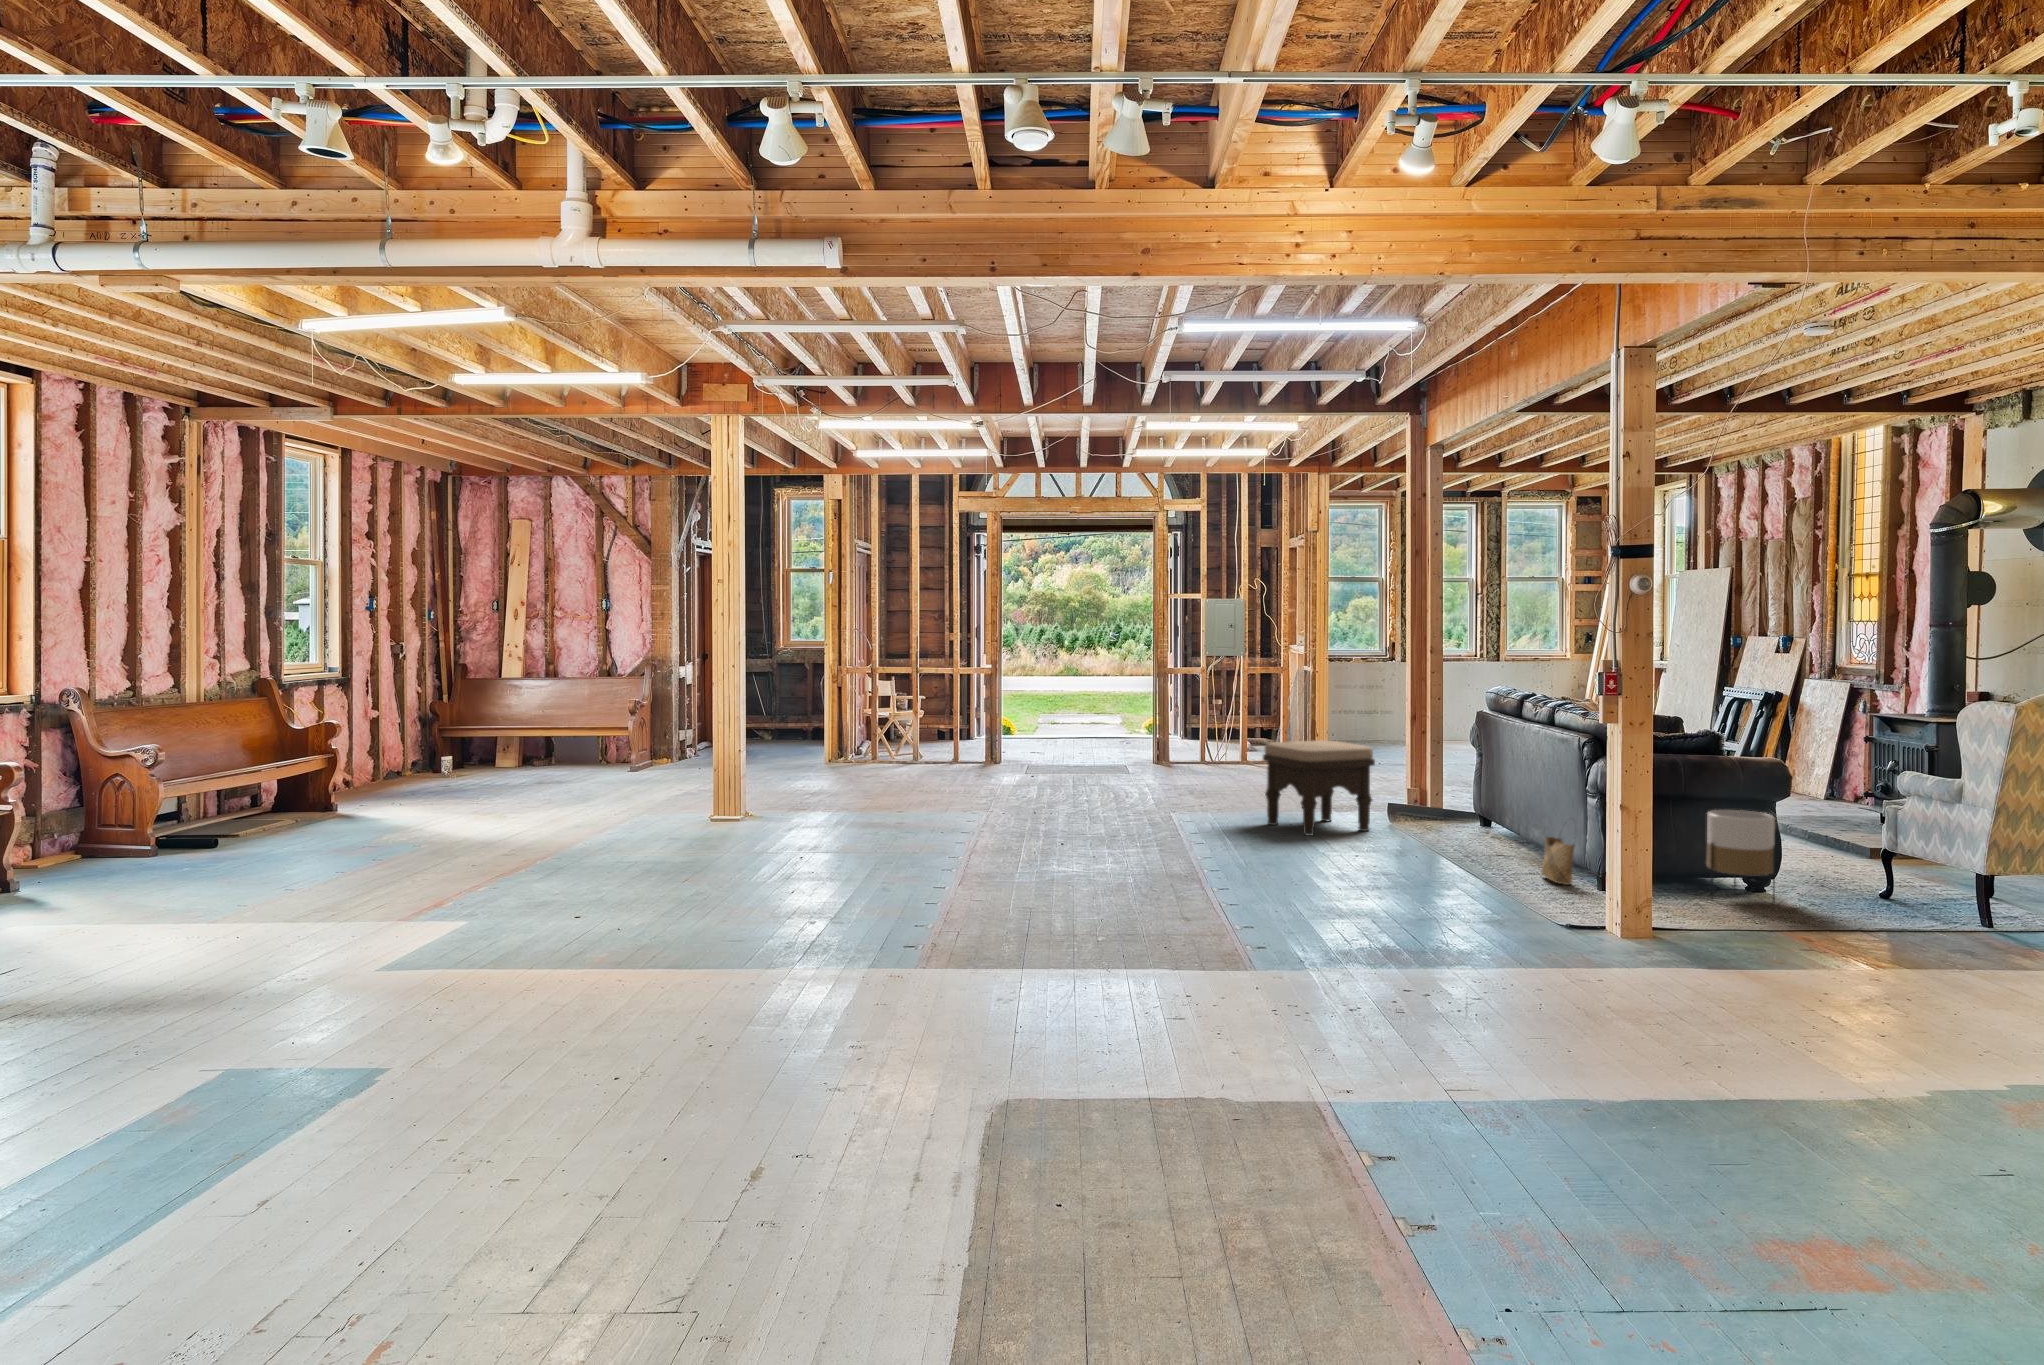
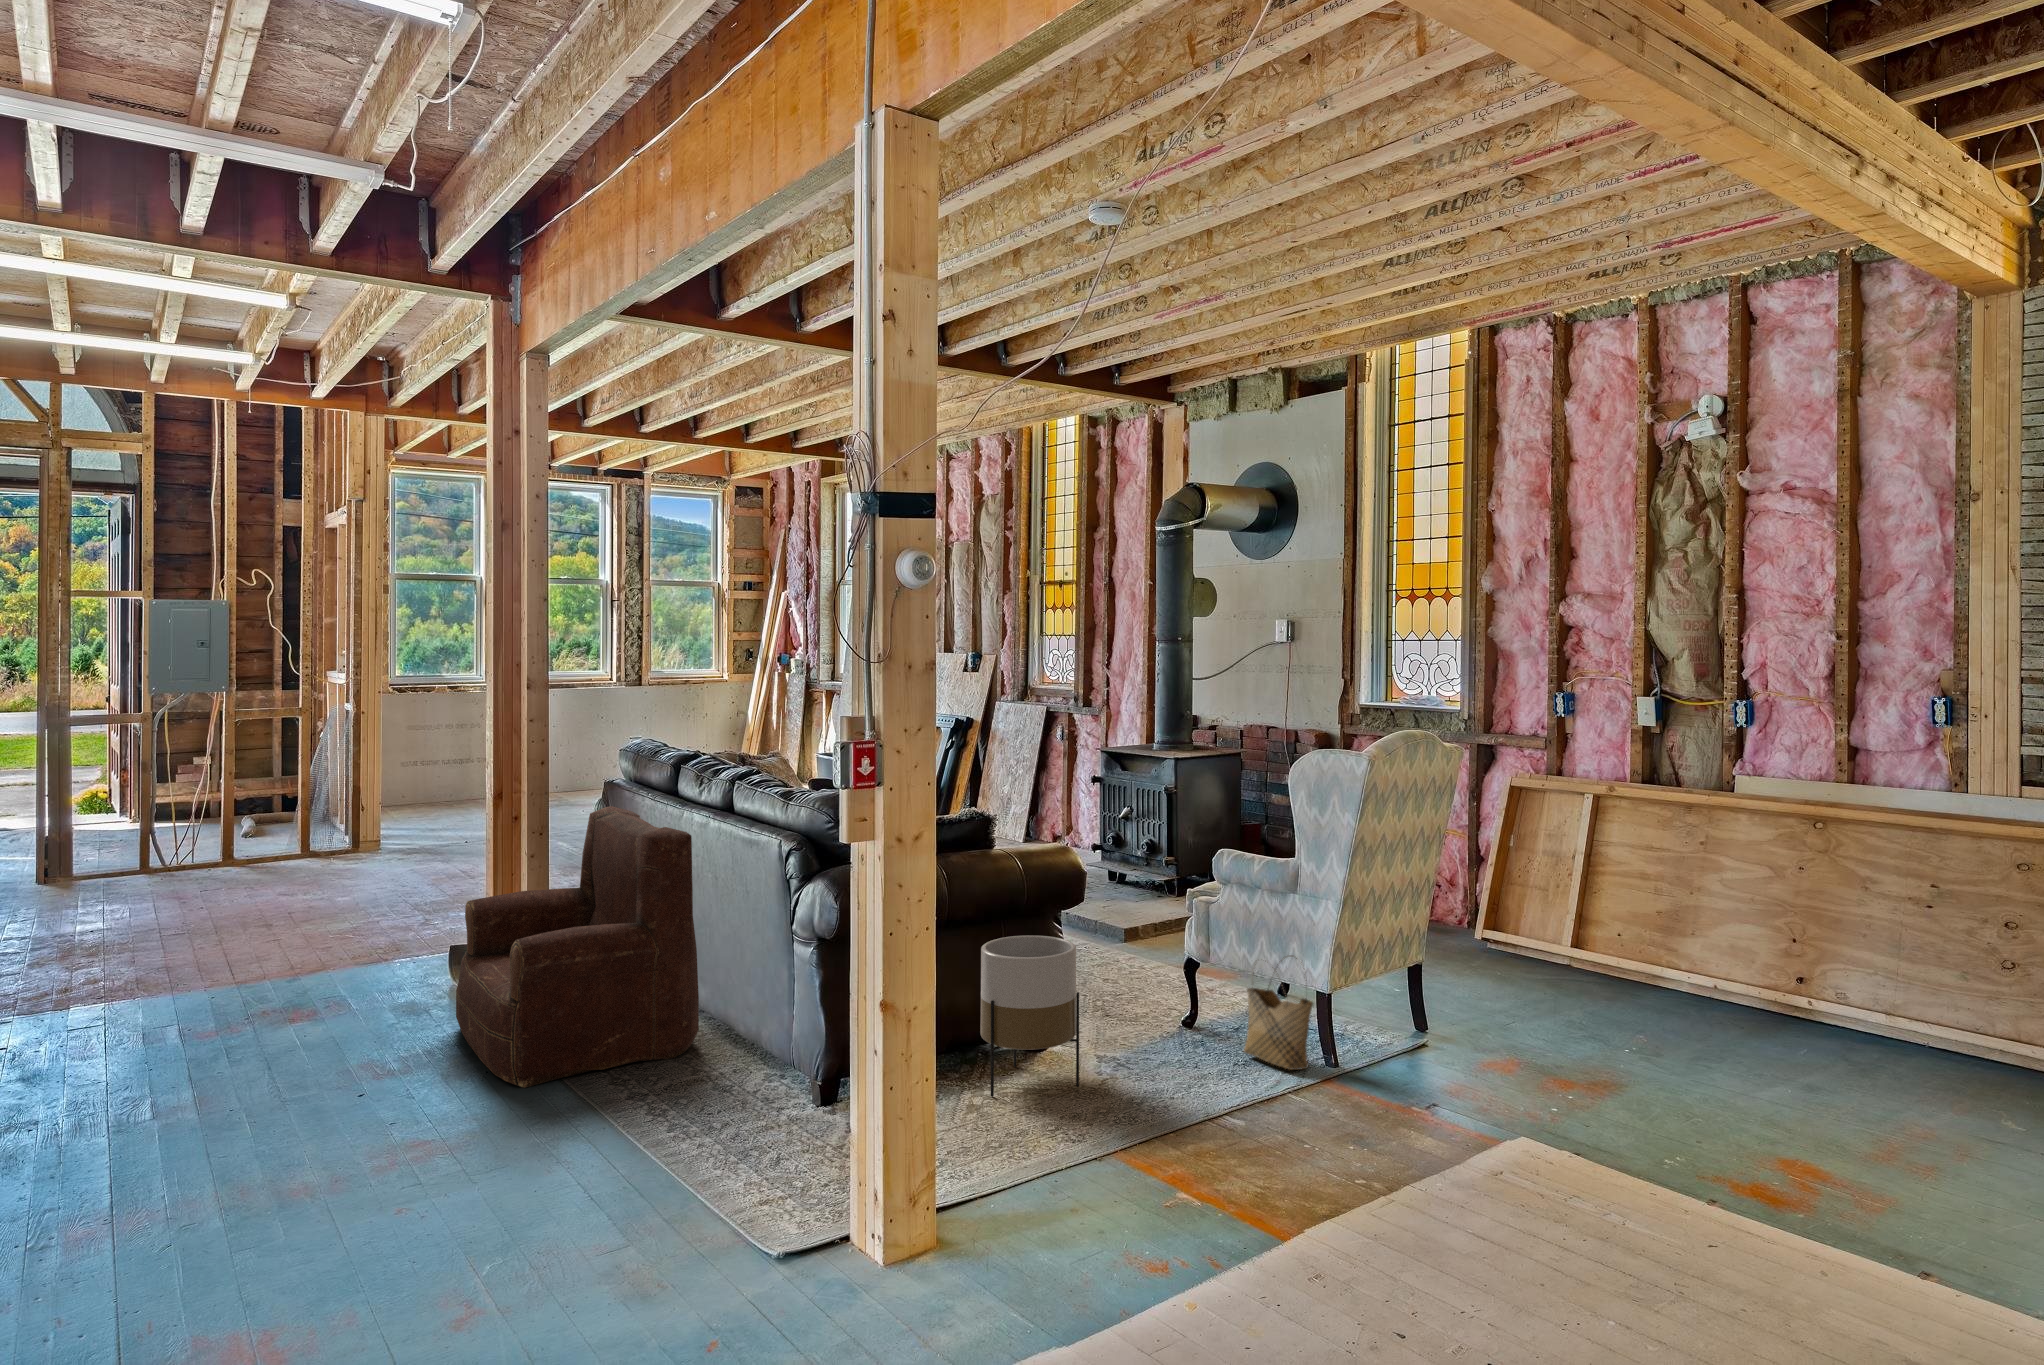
armchair: none [1397,722,1533,863] -> present [456,806,699,1088]
ottoman: present [1263,740,1375,836] -> none [180,853,419,1052]
woven basket: present [1541,823,1575,885] -> present [1244,958,1313,1070]

